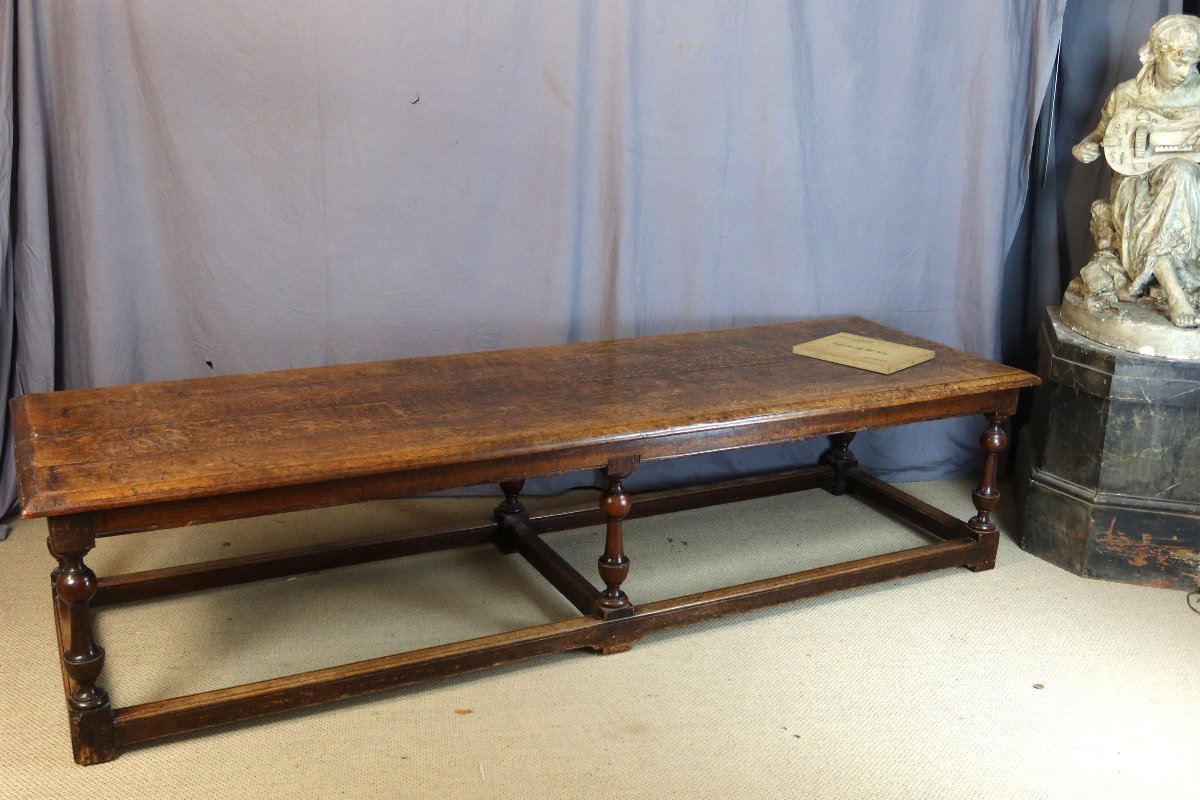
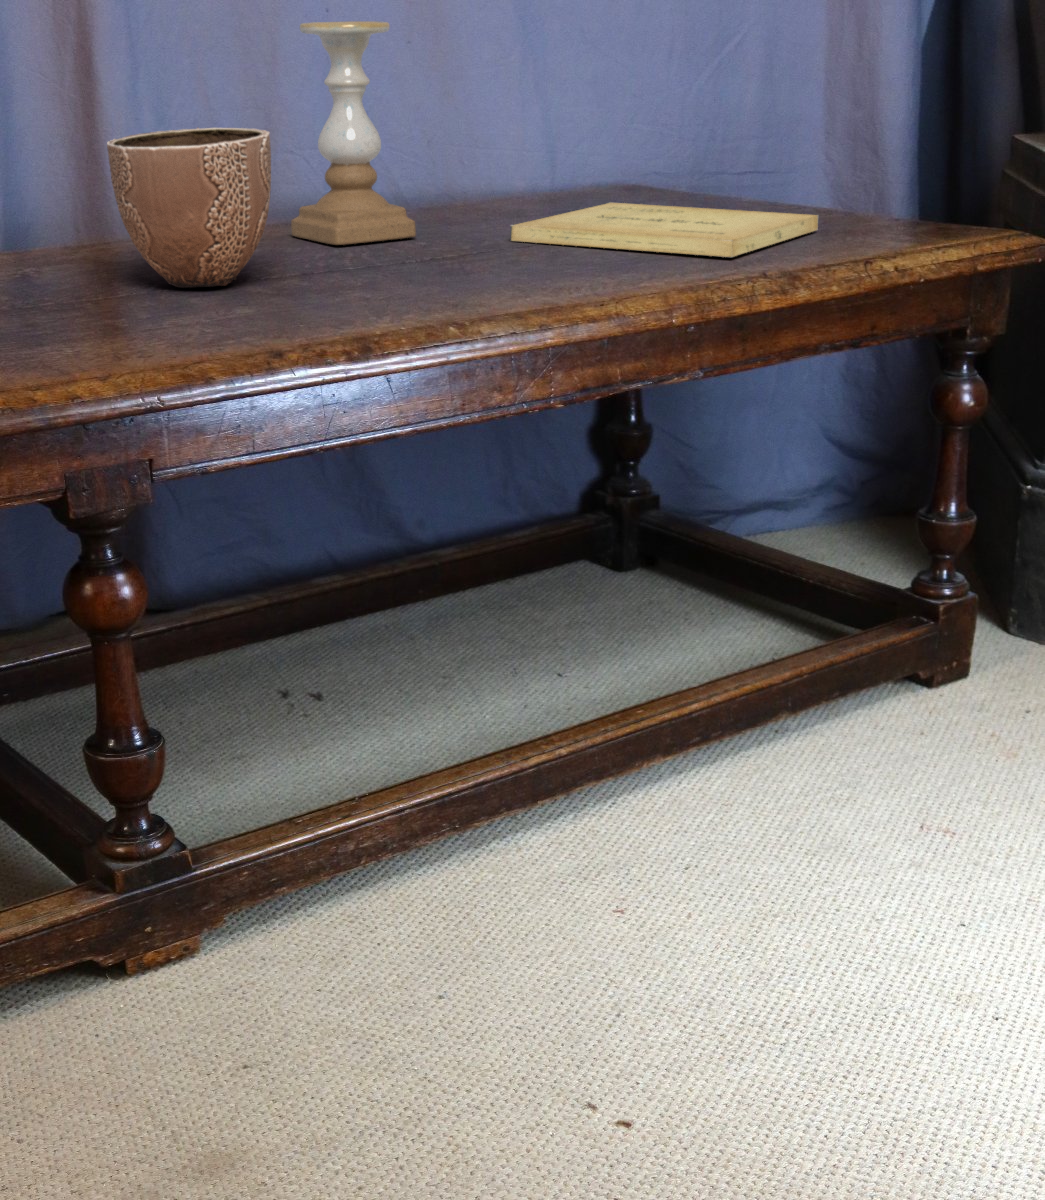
candle holder: none [695,251,750,350] -> present [291,21,416,245]
decorative bowl: none [626,305,692,374] -> present [107,128,271,288]

